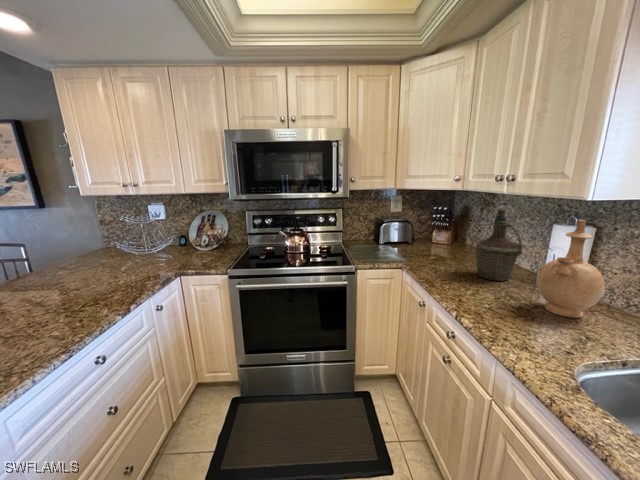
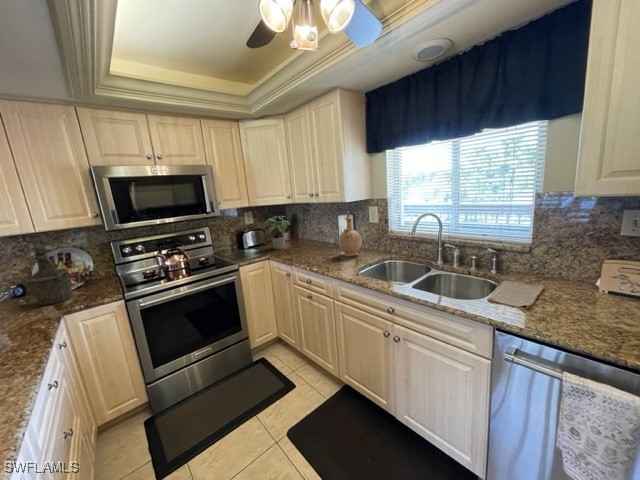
potted plant: none [407,206,456,255] -> present [262,216,290,249]
bottle: present [475,209,522,281] -> present [25,246,72,305]

